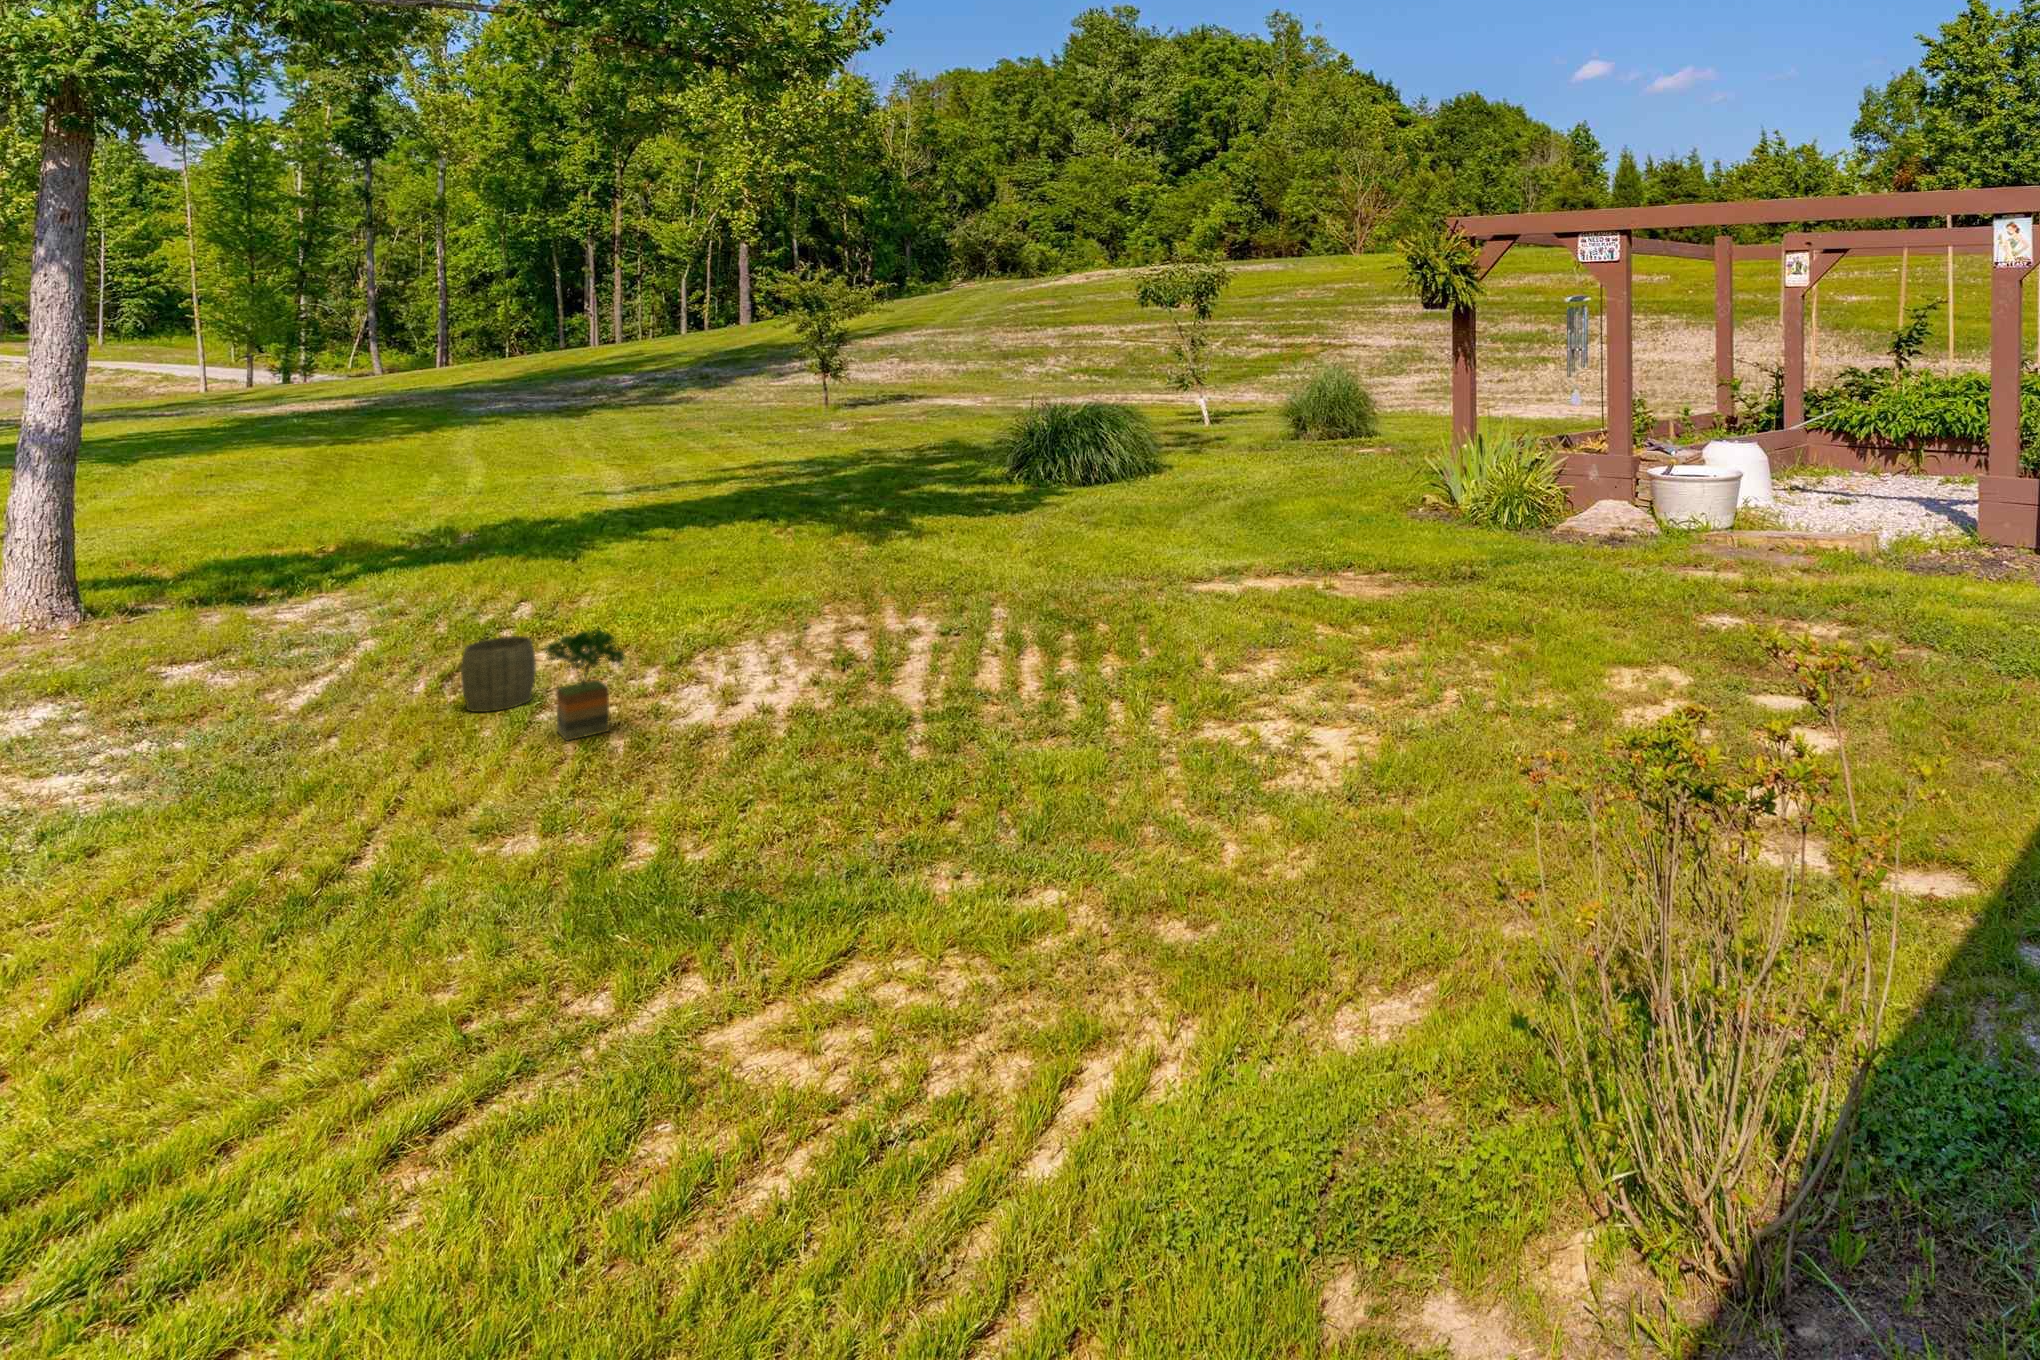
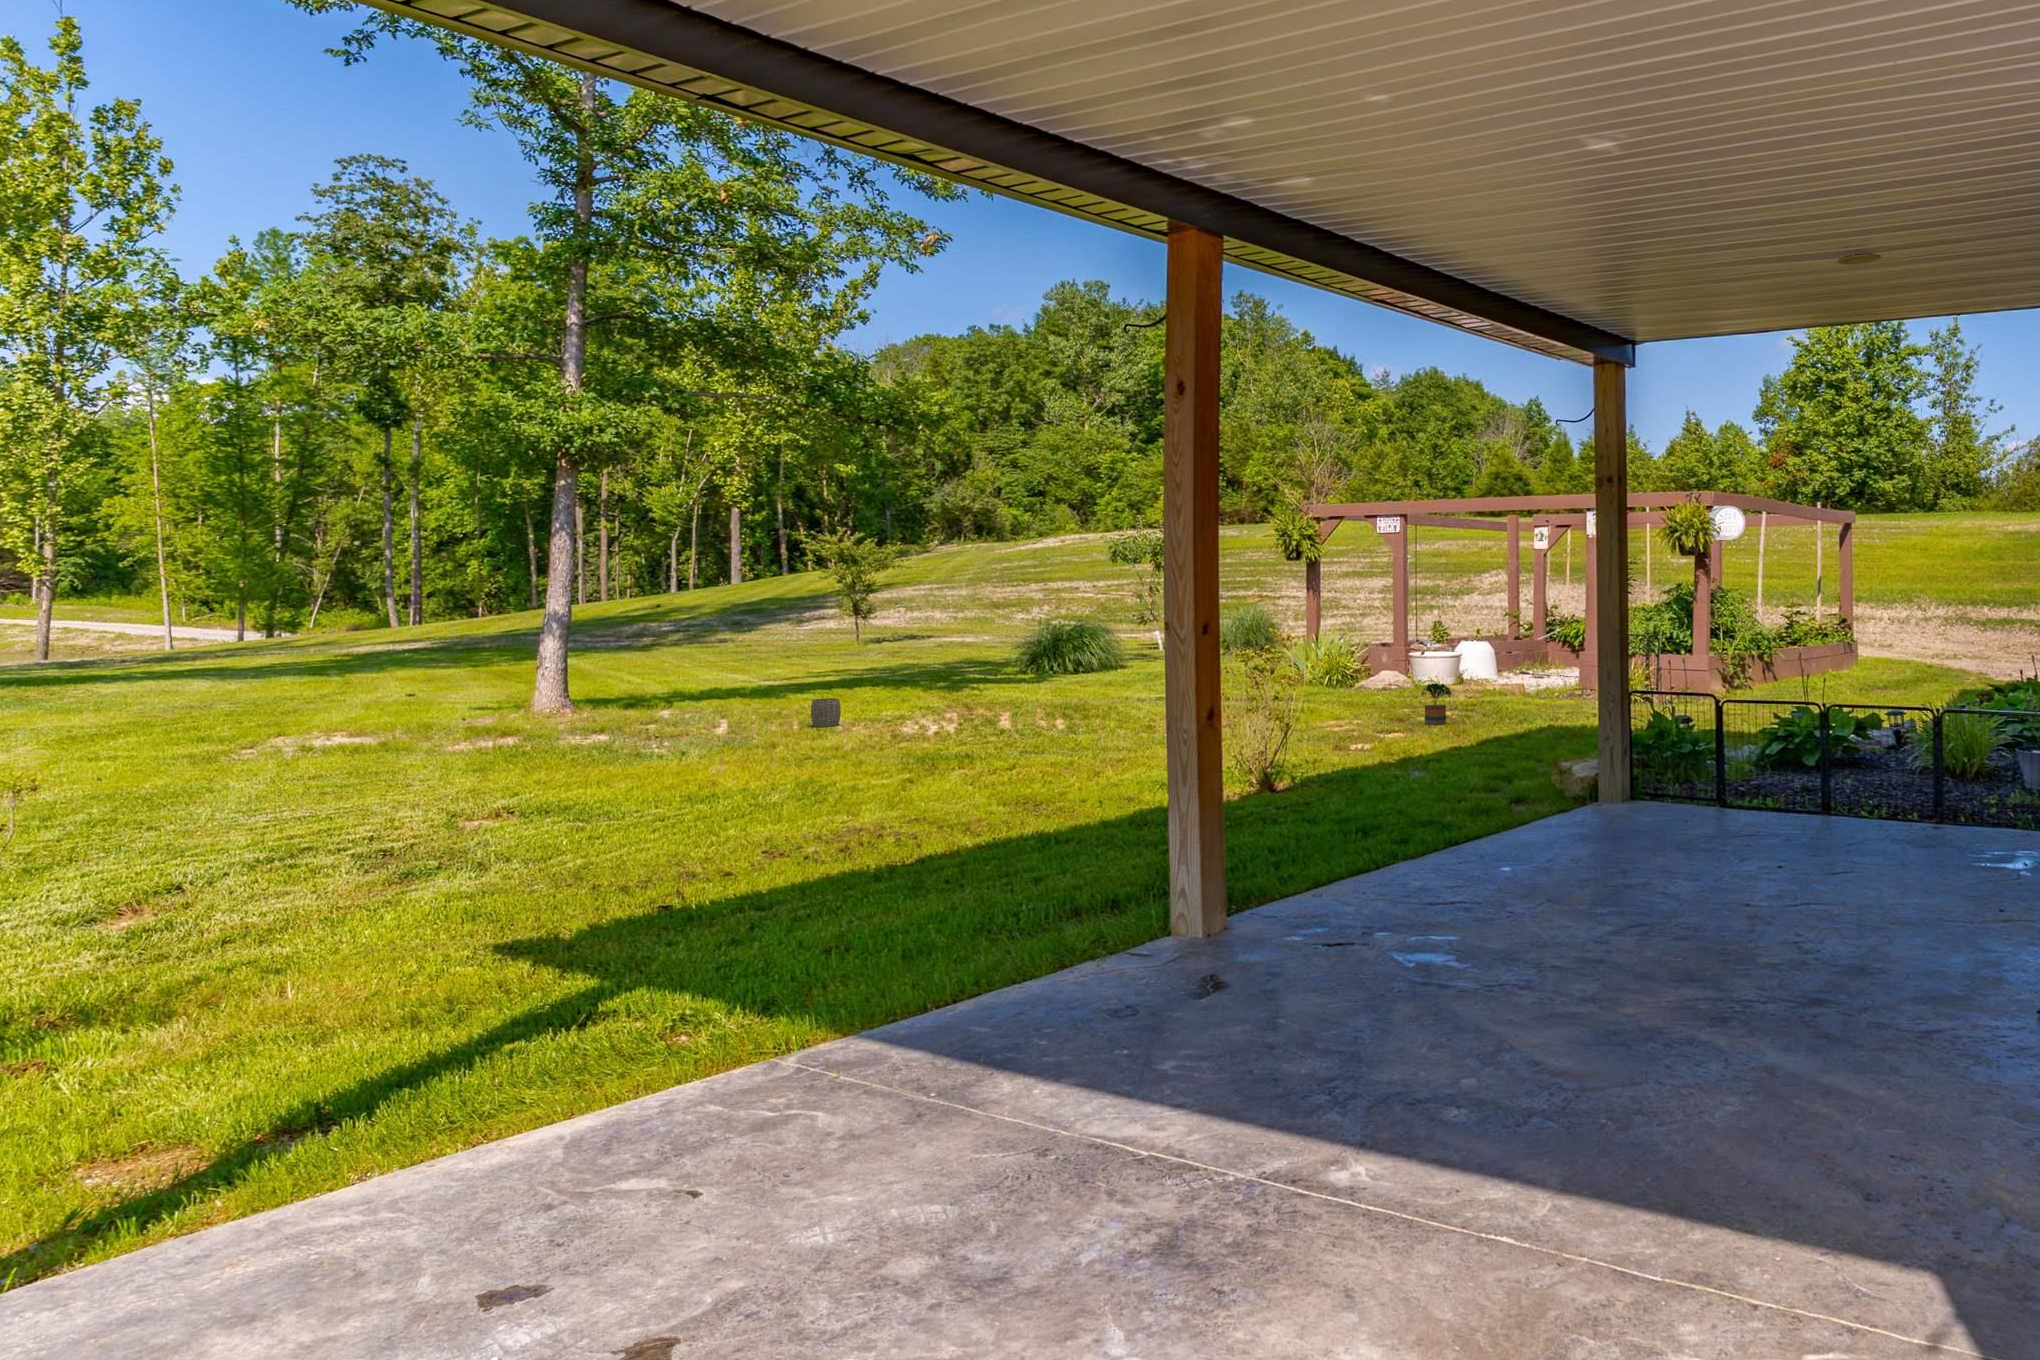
potted tree: present [545,630,626,740] -> present [1422,683,1452,725]

